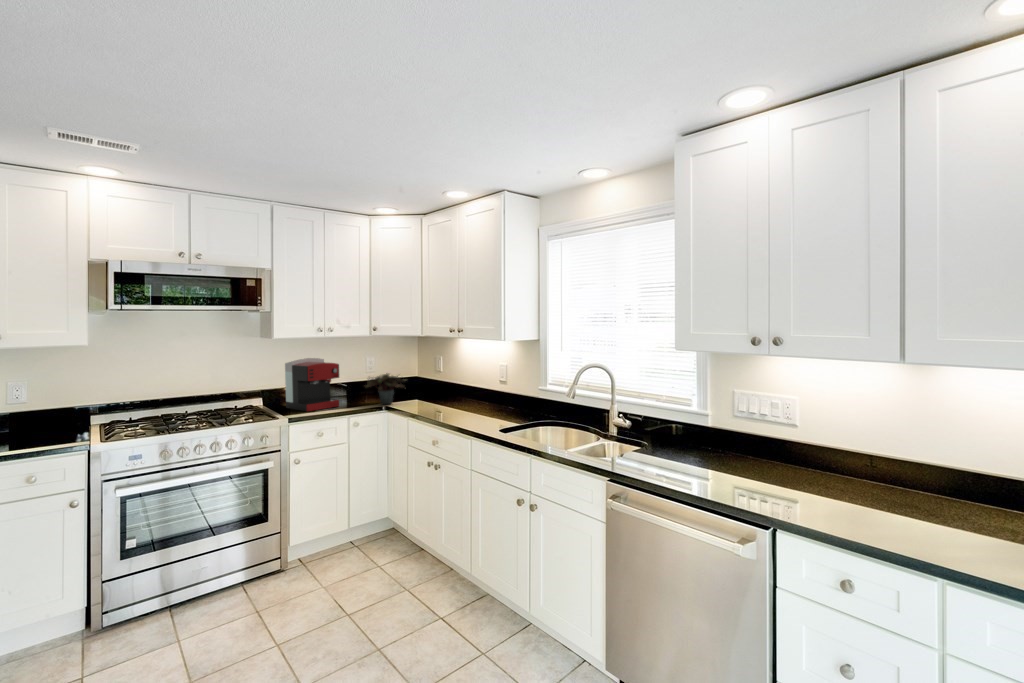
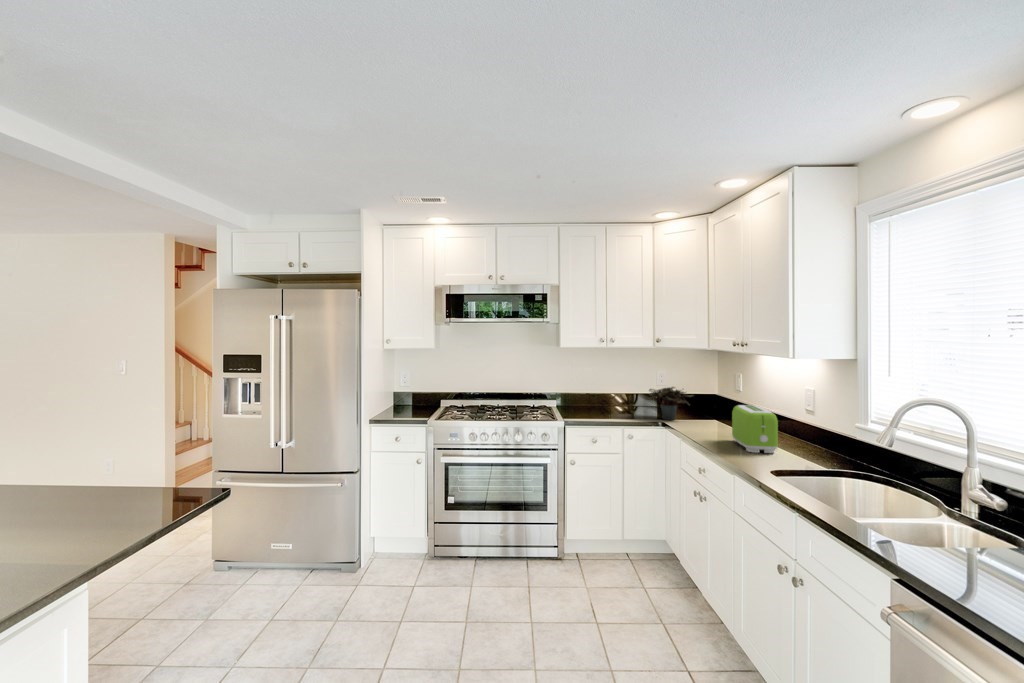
coffee maker: present [285,358,339,411] -> none [575,366,621,417]
toaster: none [451,382,490,420] -> present [732,405,778,453]

